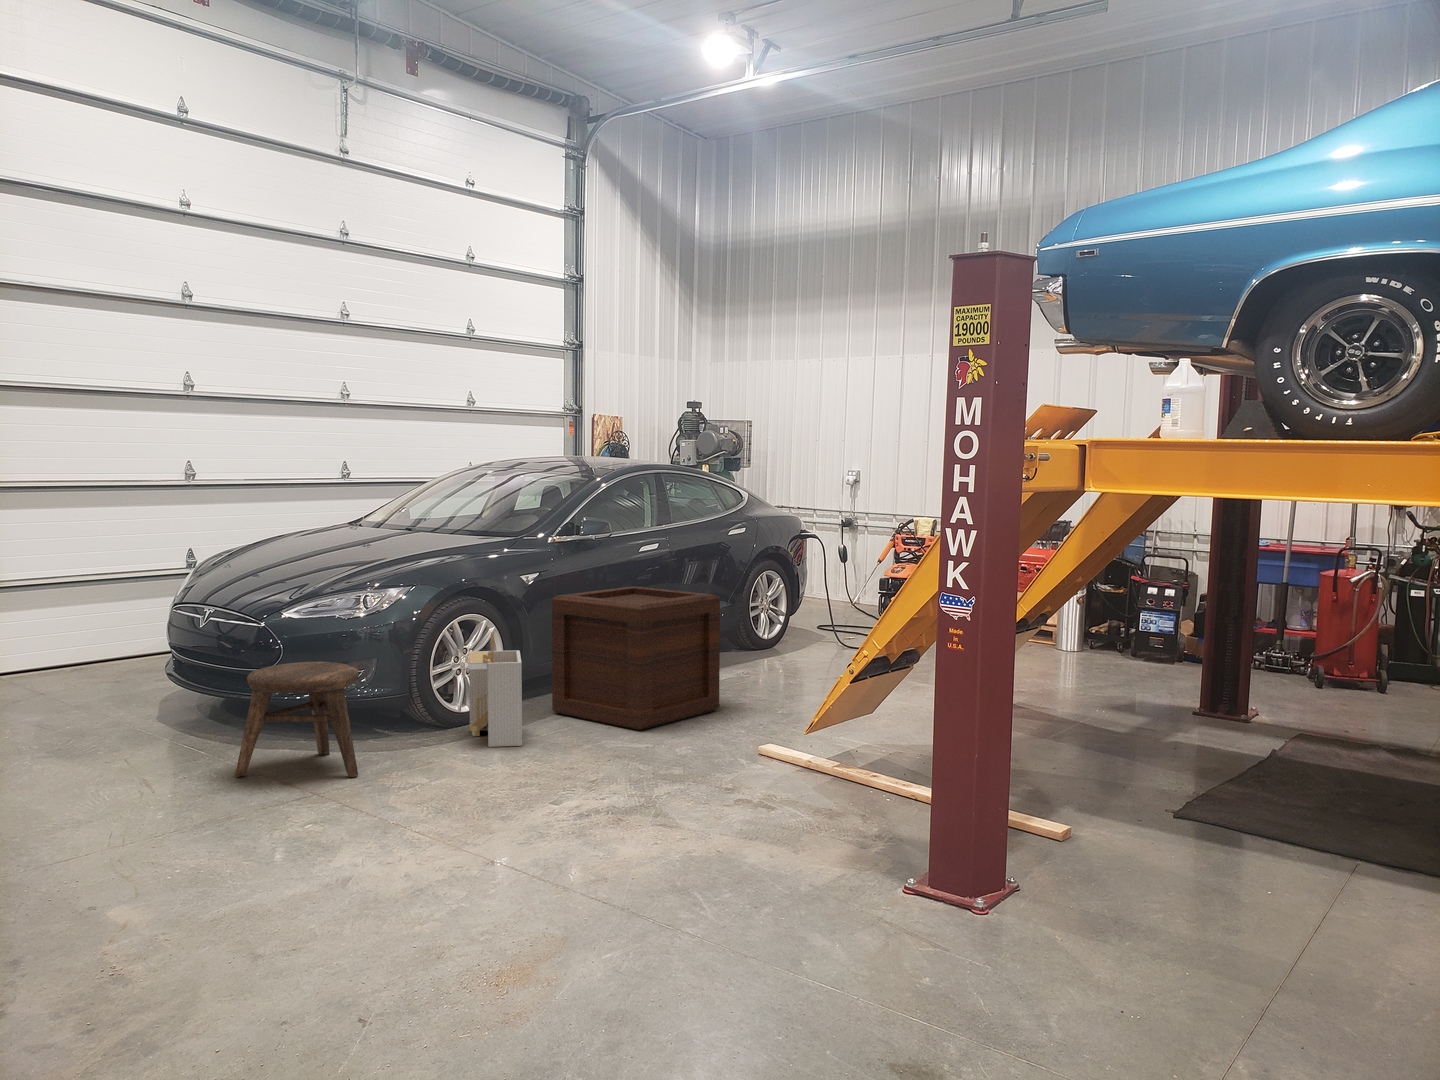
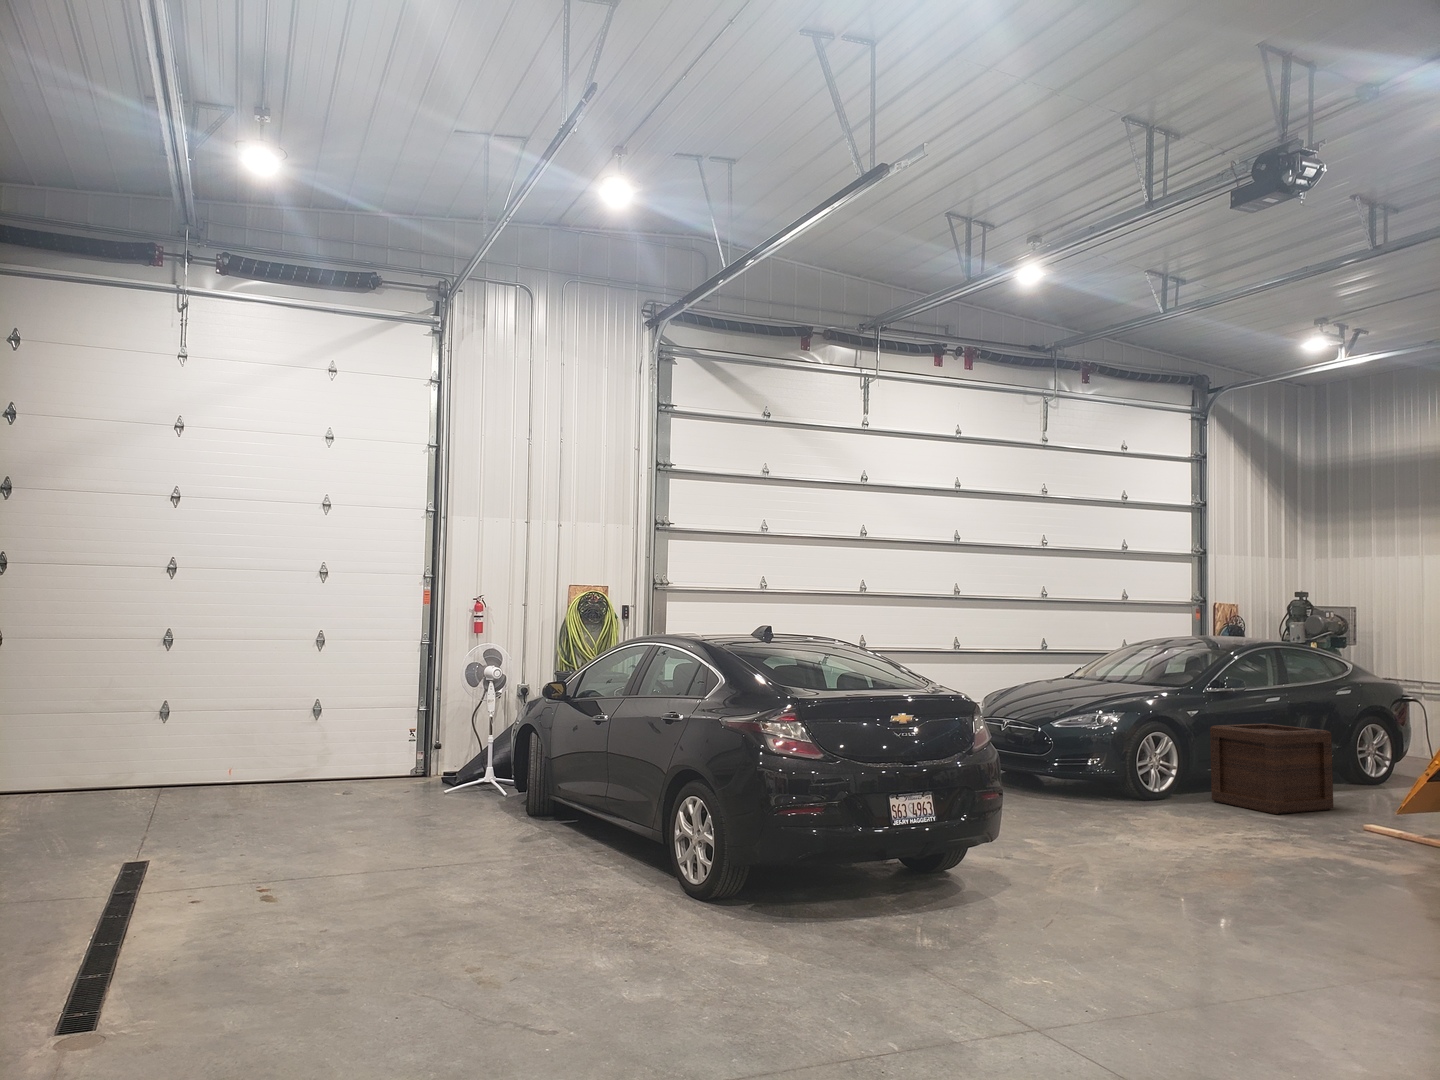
storage bin: present [468,632,522,747] -> none [1159,743,1197,814]
stool: present [235,662,358,777] -> none [1032,752,1102,818]

